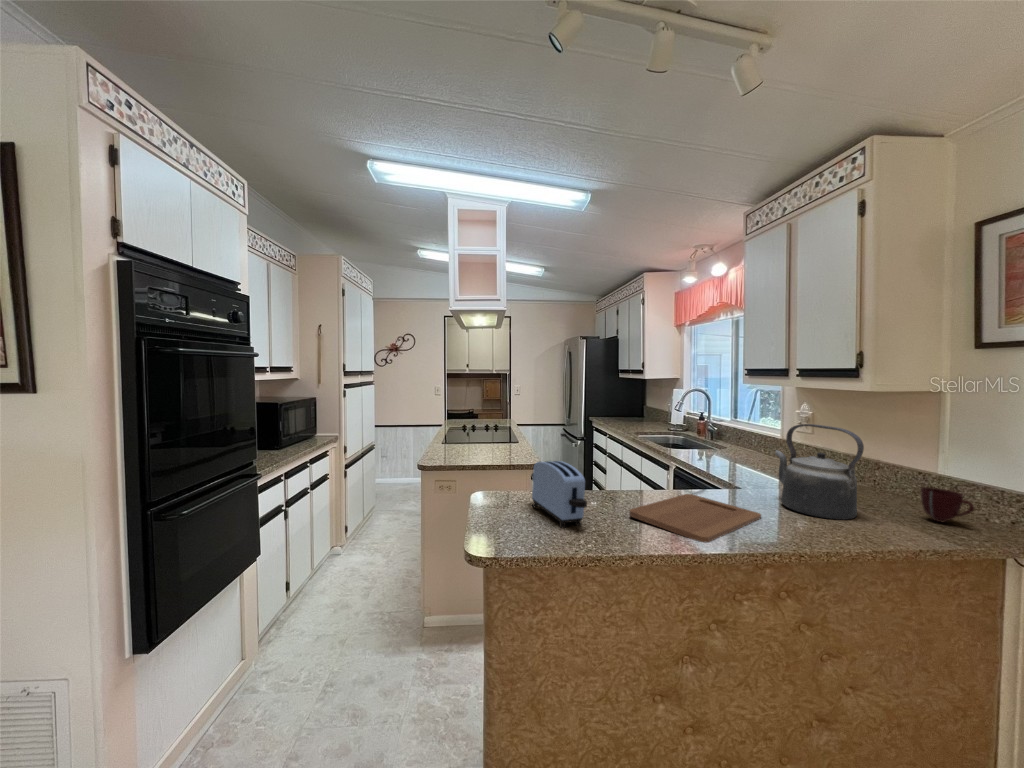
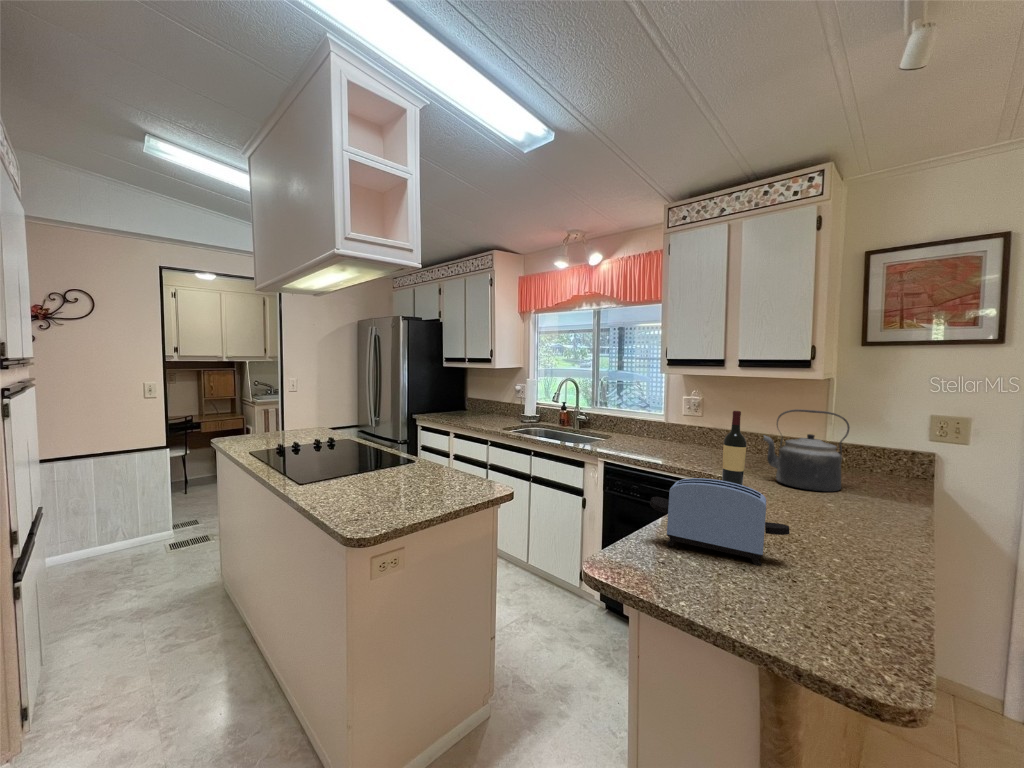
wine bottle: none [705,420,729,498] -> present [722,411,746,485]
mug: present [921,487,974,522] -> none [854,453,893,479]
cutting board: present [629,494,761,542] -> none [729,490,864,541]

